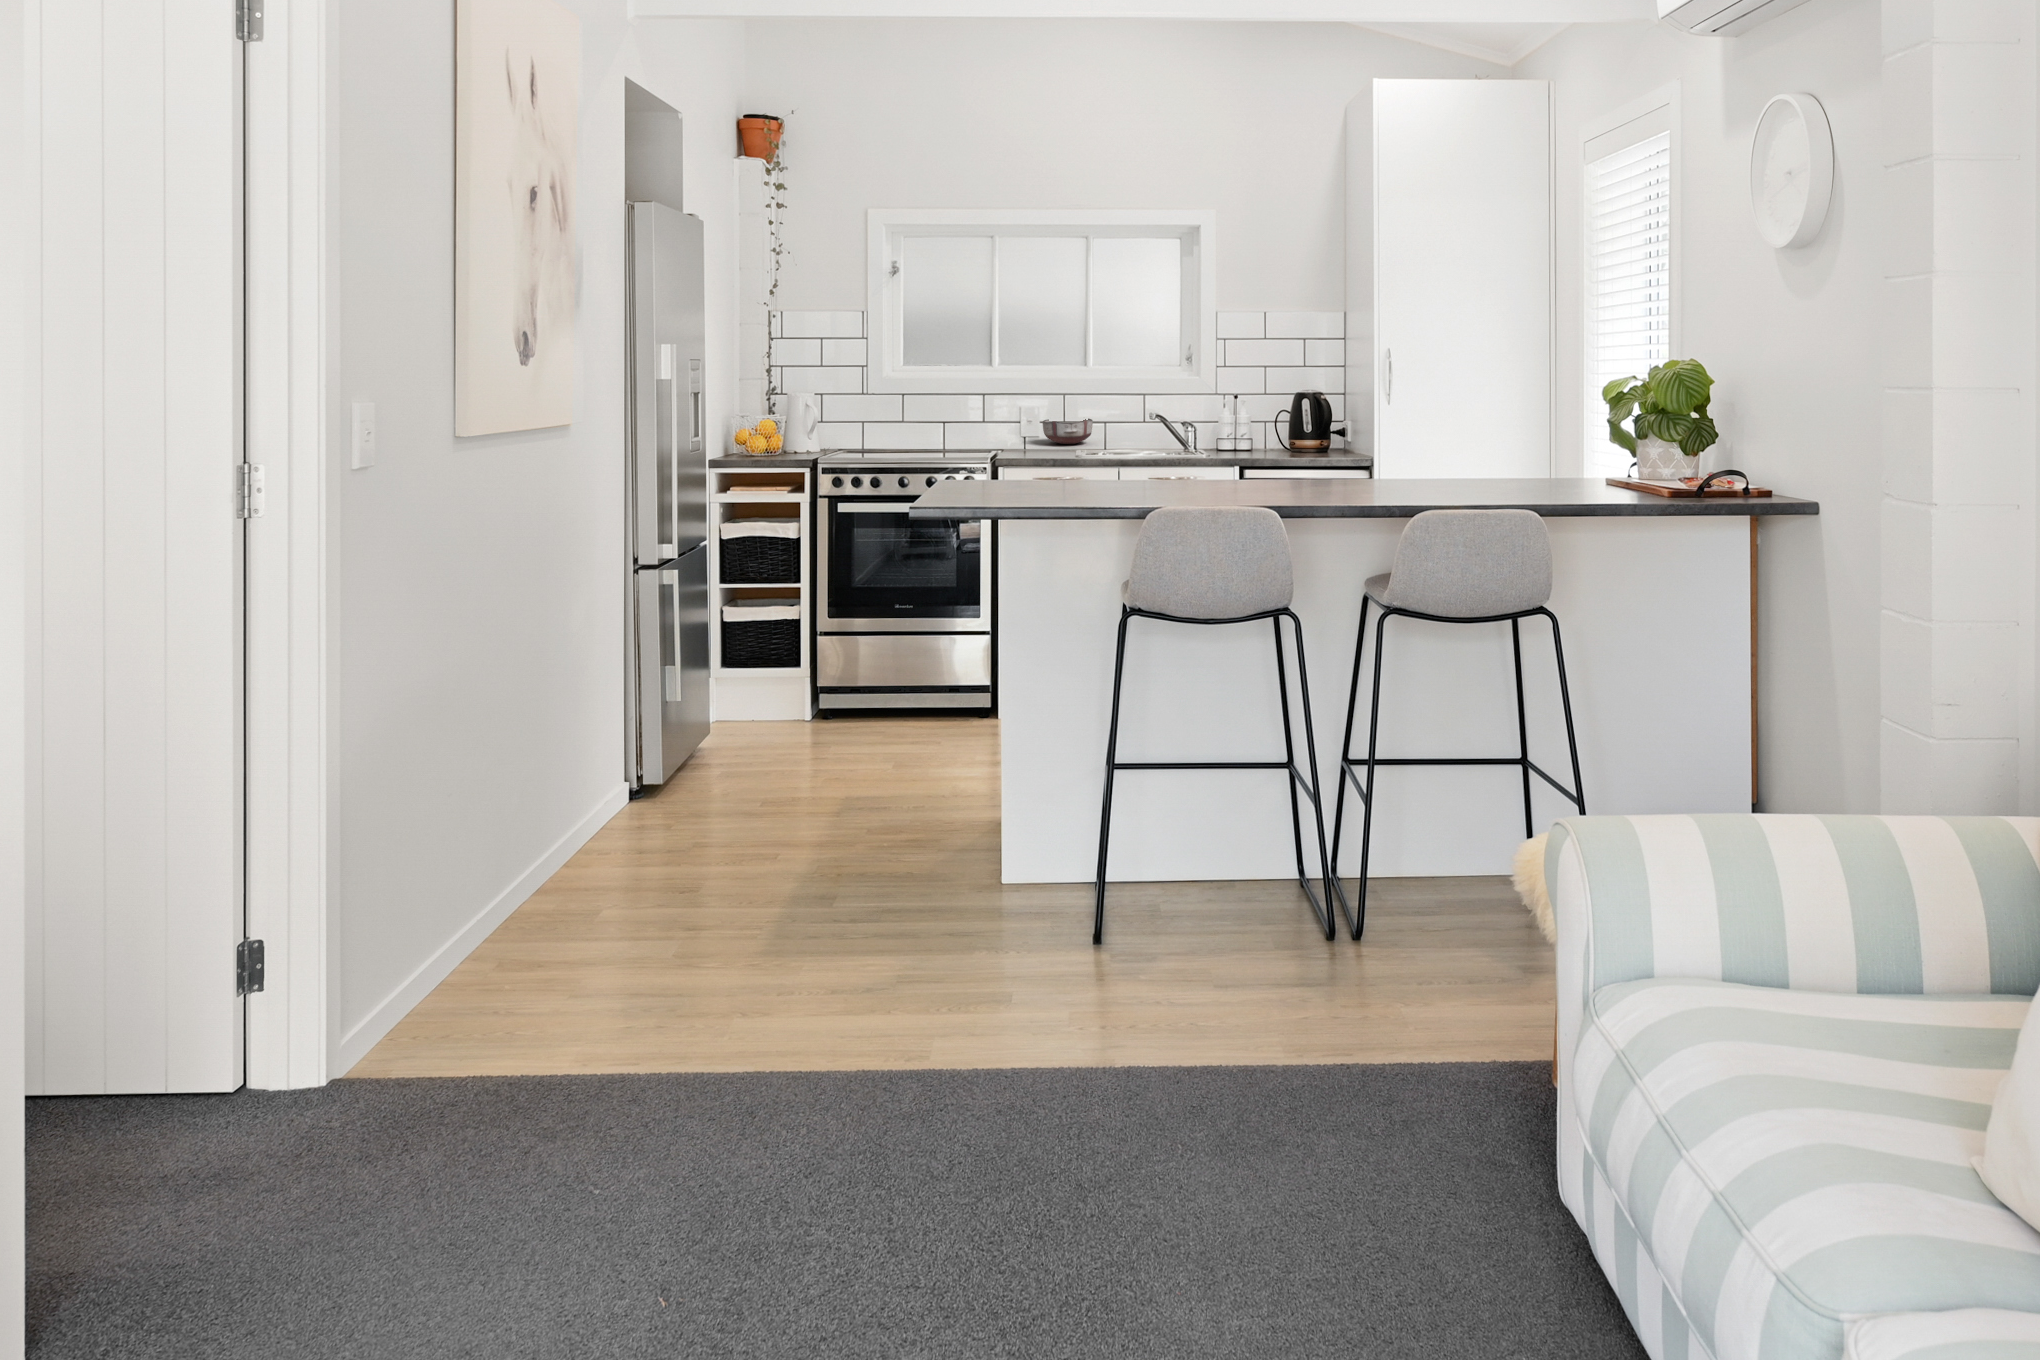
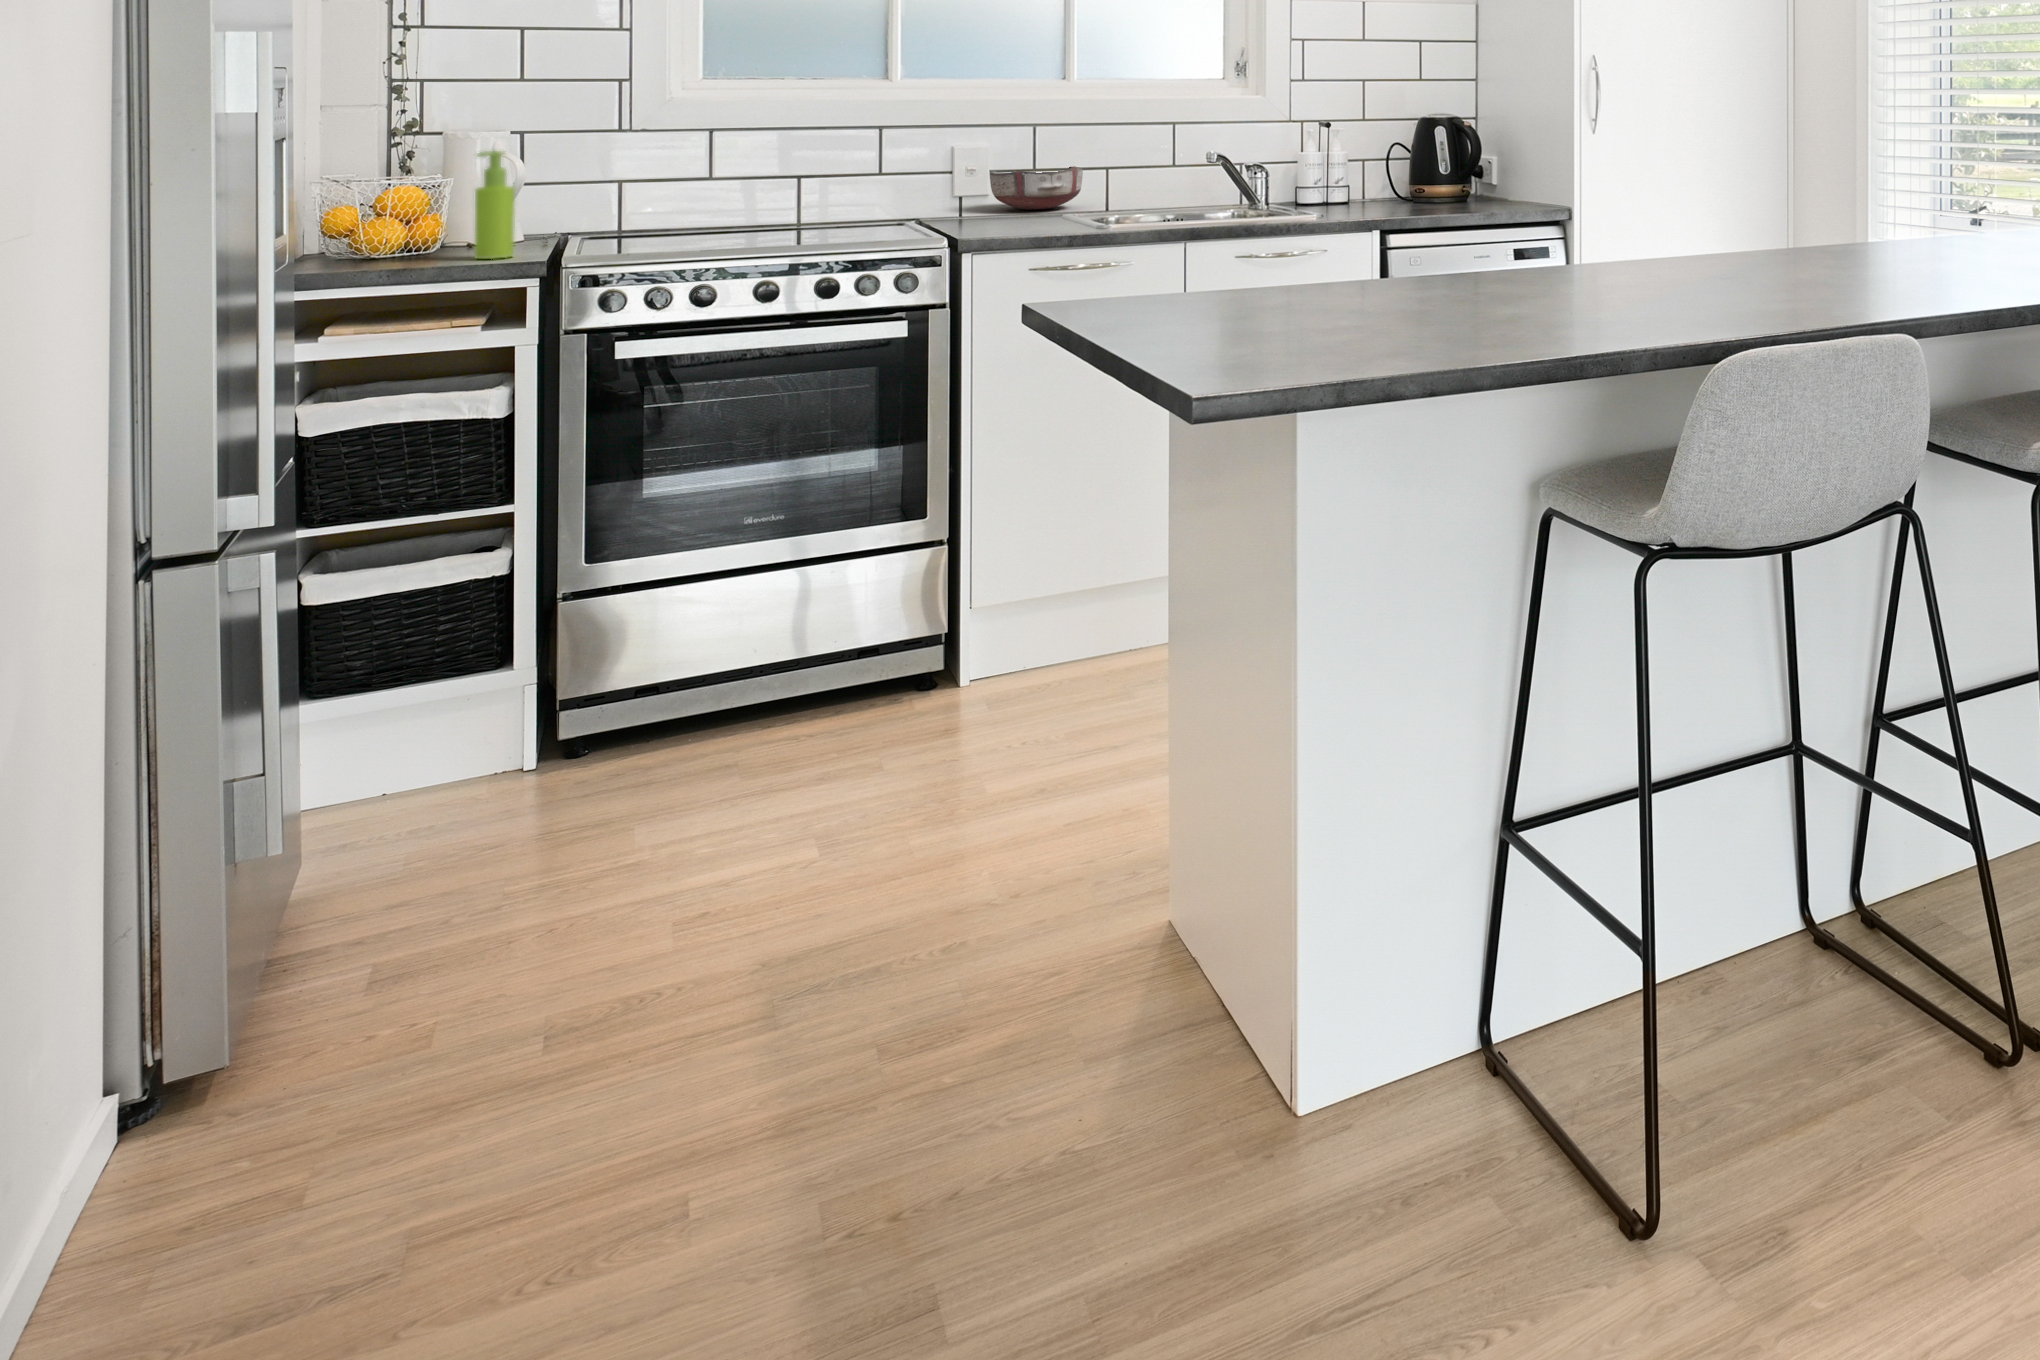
soap dispenser: none [791,405,808,459] -> present [474,151,515,259]

